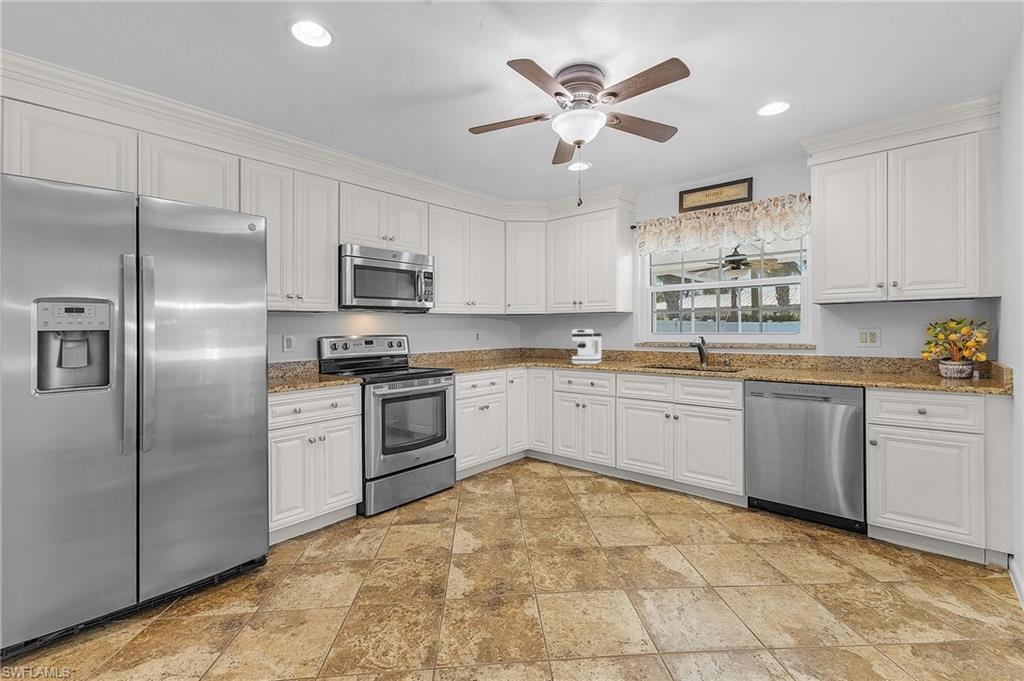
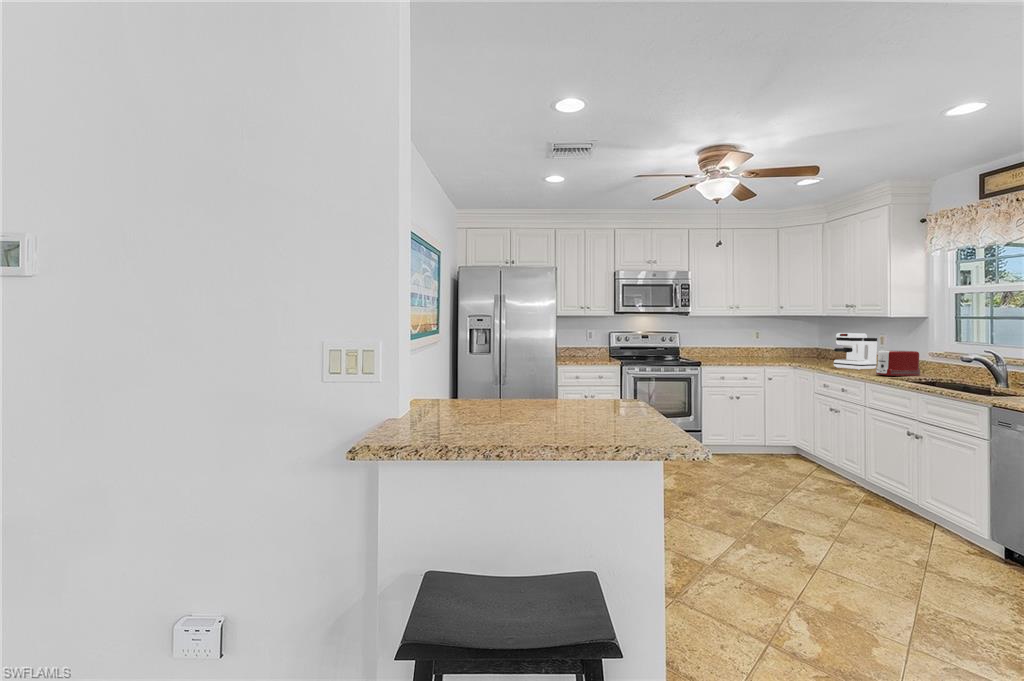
toaster: none [624,344,652,367] -> present [876,350,920,376]

